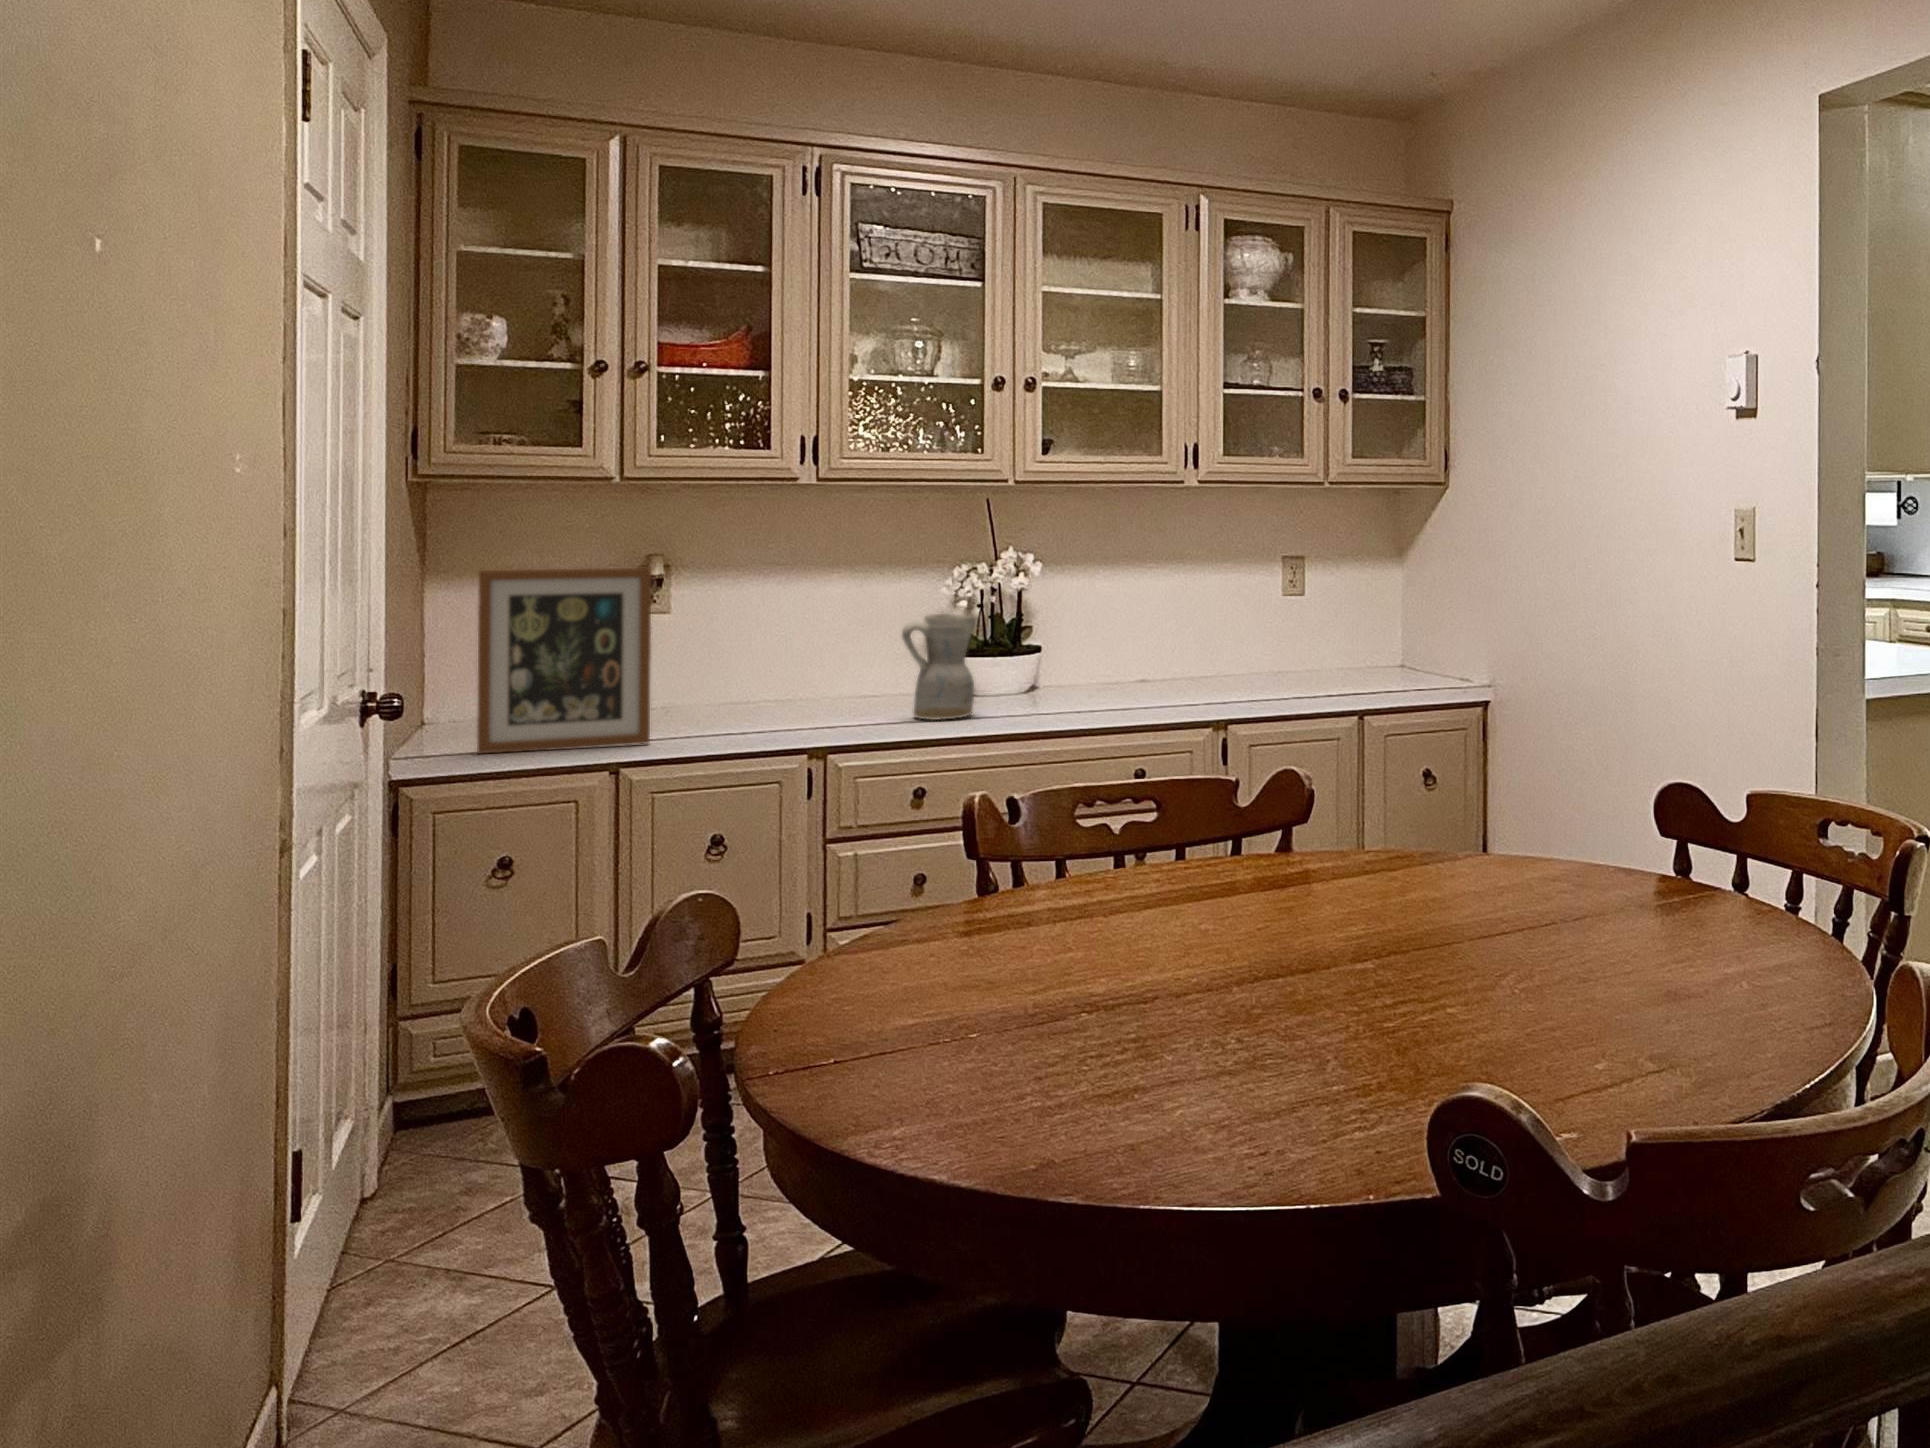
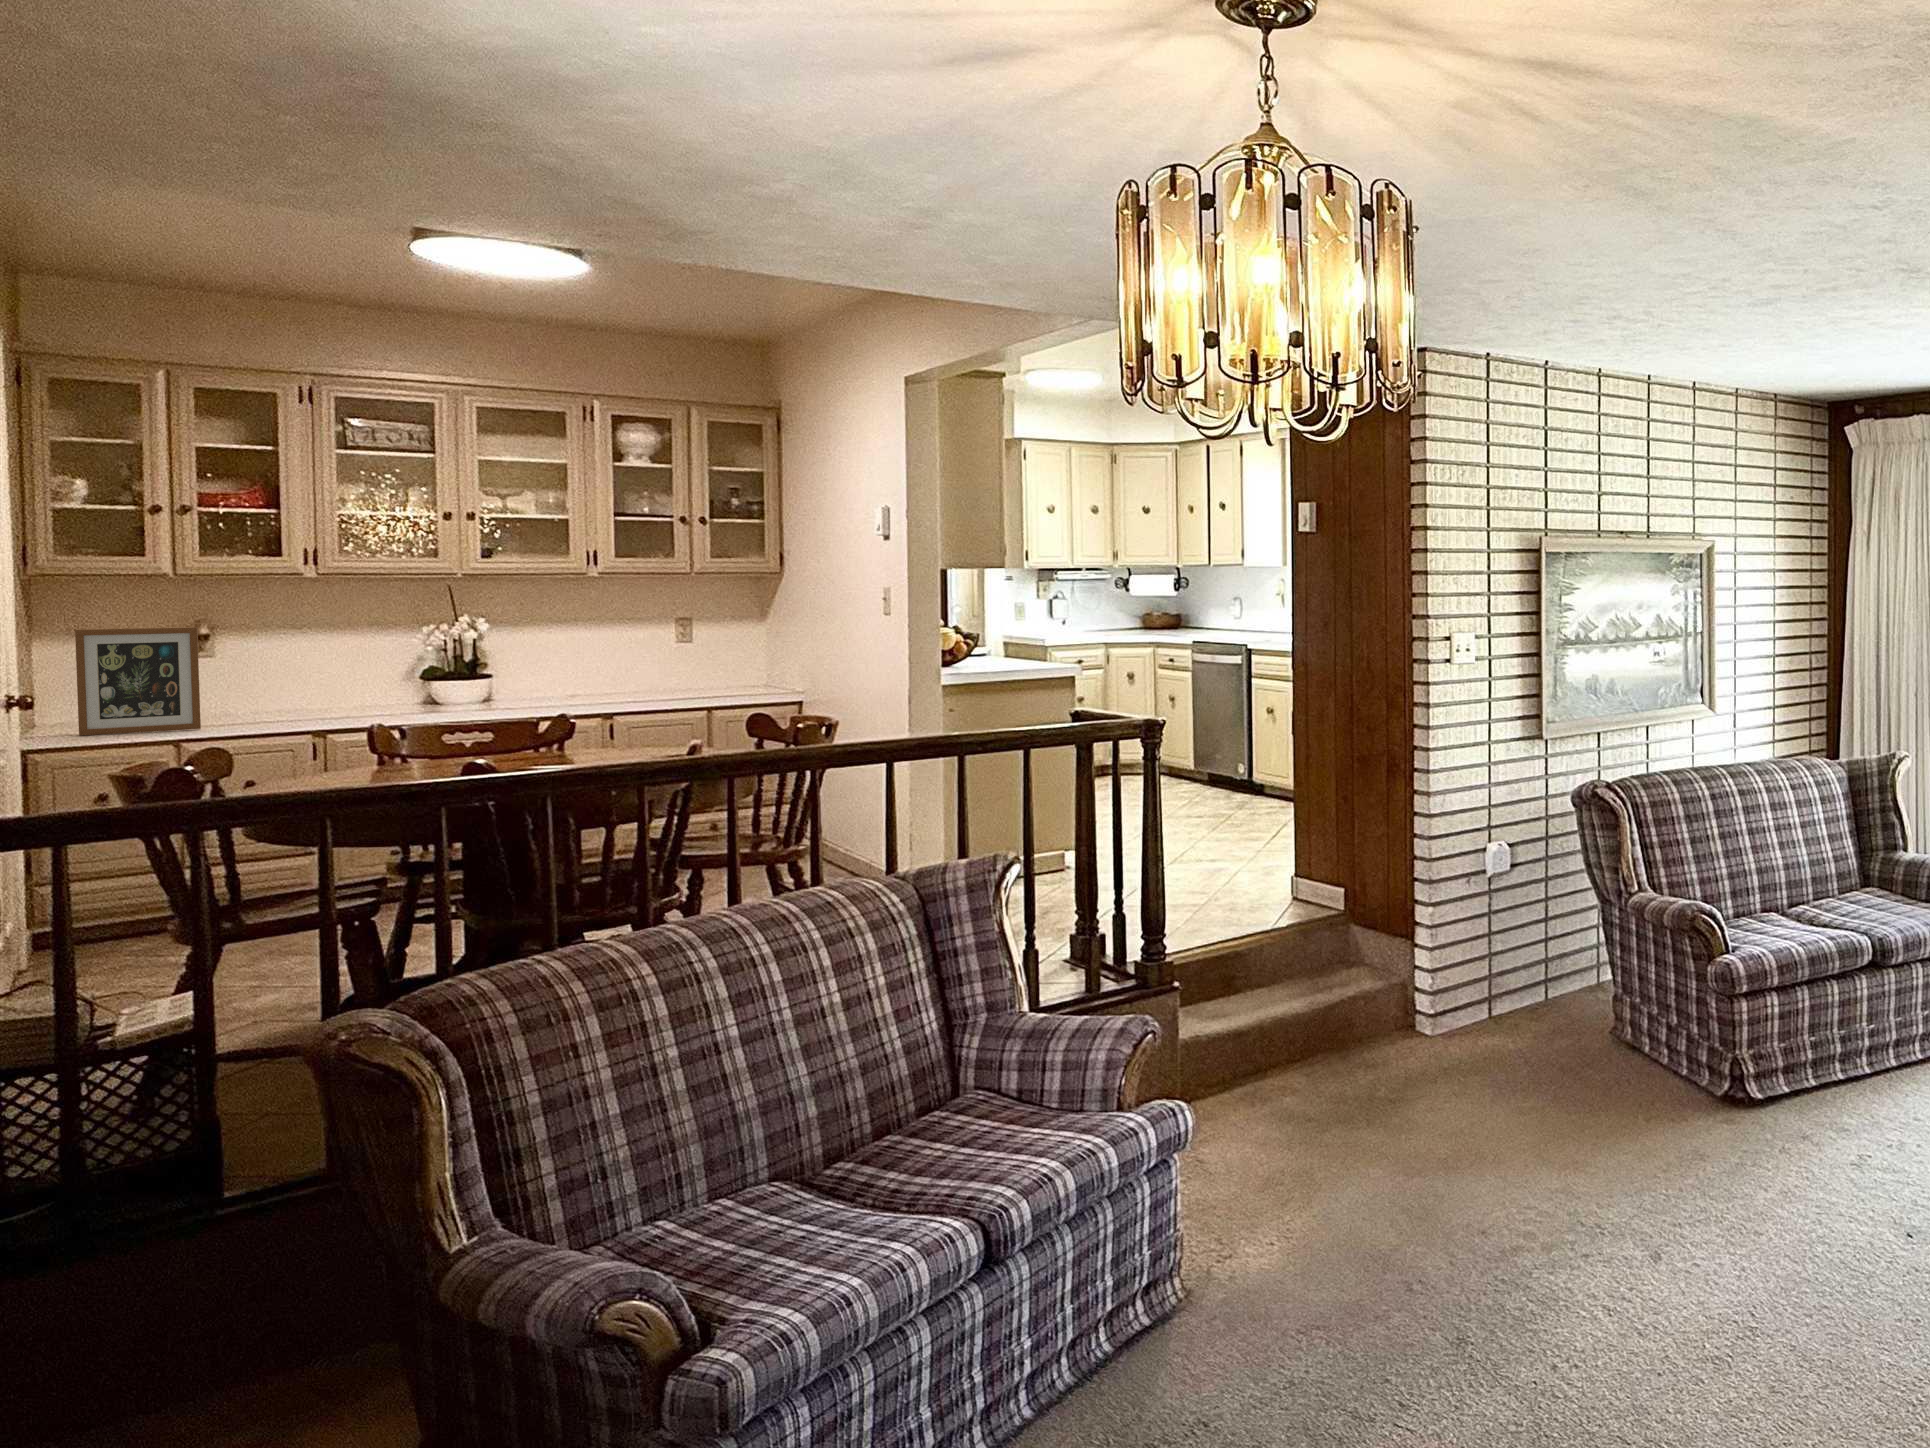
ceramic pitcher: present [902,614,976,720] -> none [381,654,435,715]

